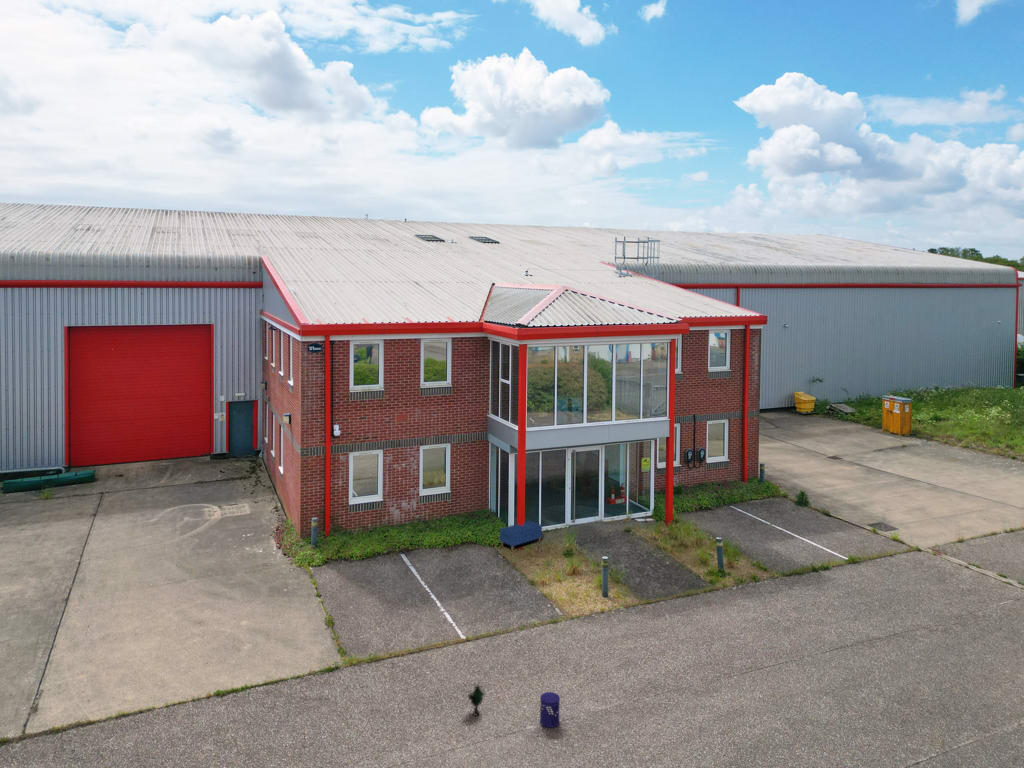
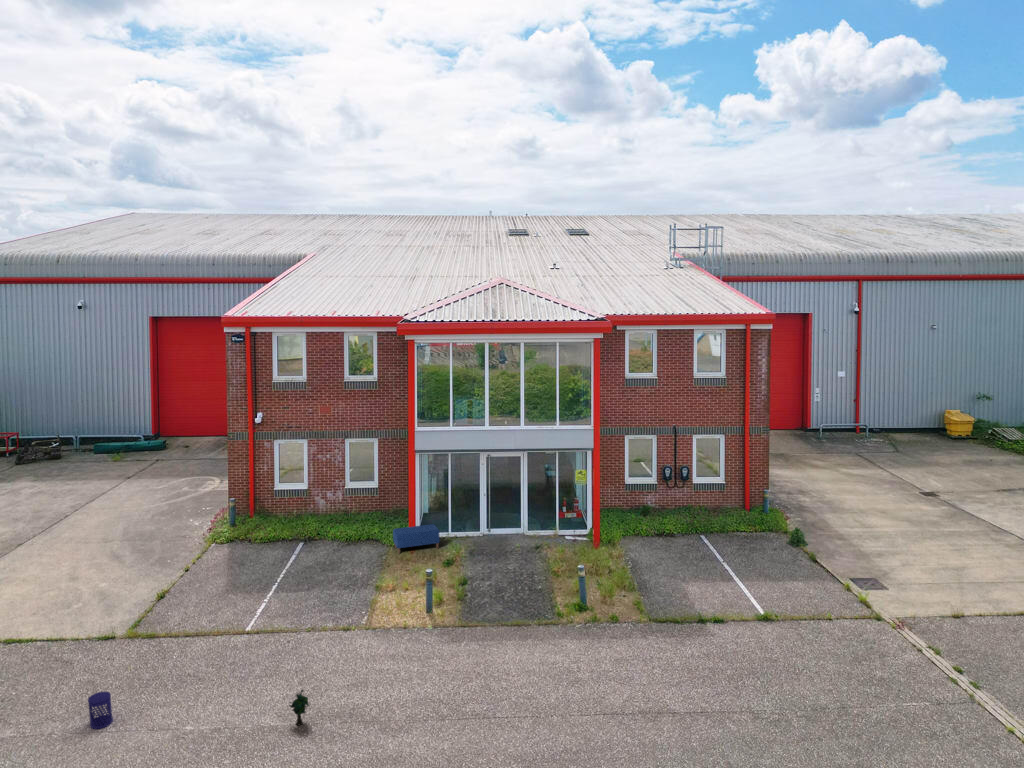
decorative plant: present [468,686,485,715] -> present [289,690,309,725]
waste bin: present [540,692,560,728] -> present [88,692,113,729]

